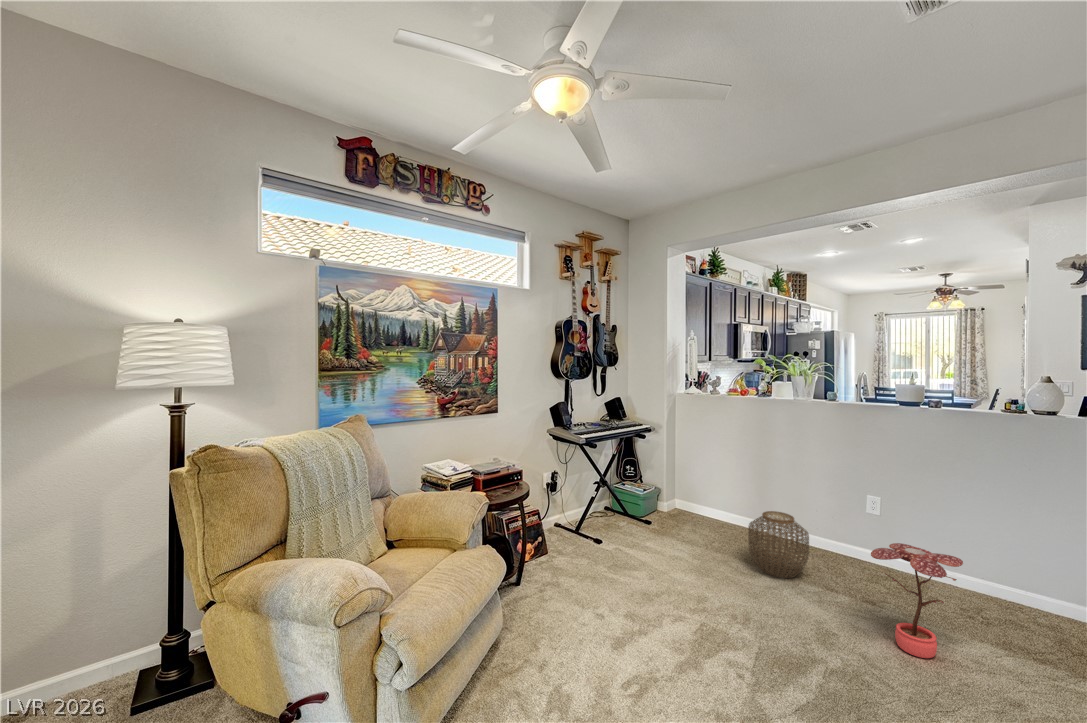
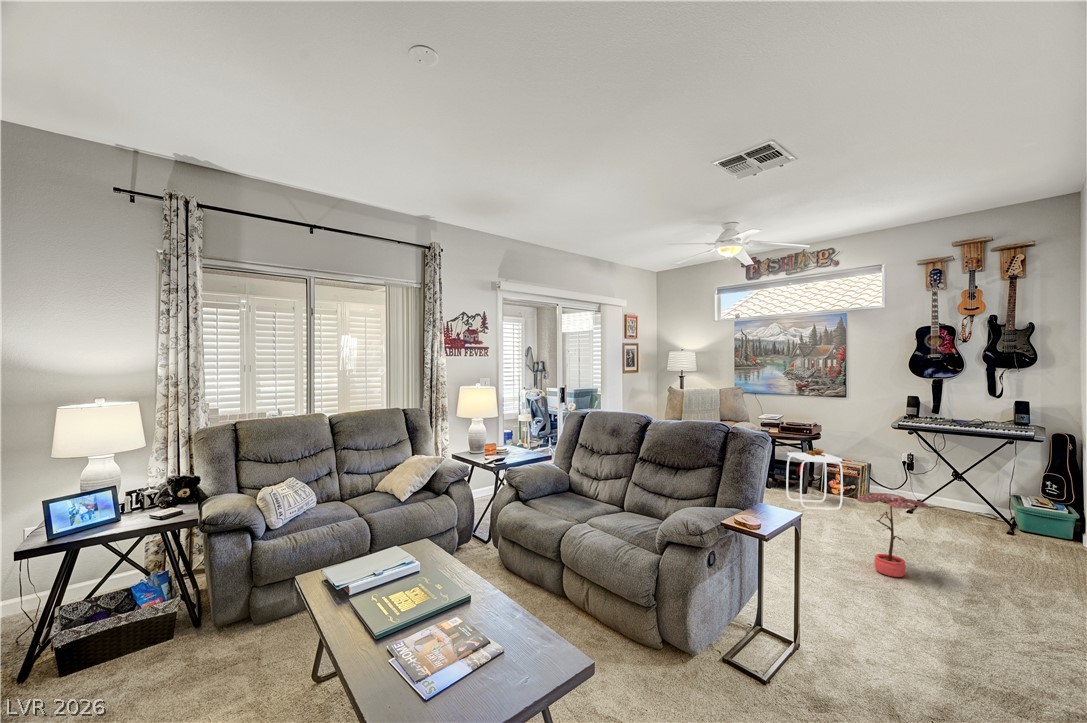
side table: none [574,505,625,612] -> present [786,448,843,510]
woven basket: present [748,511,809,578] -> none [944,500,1015,564]

